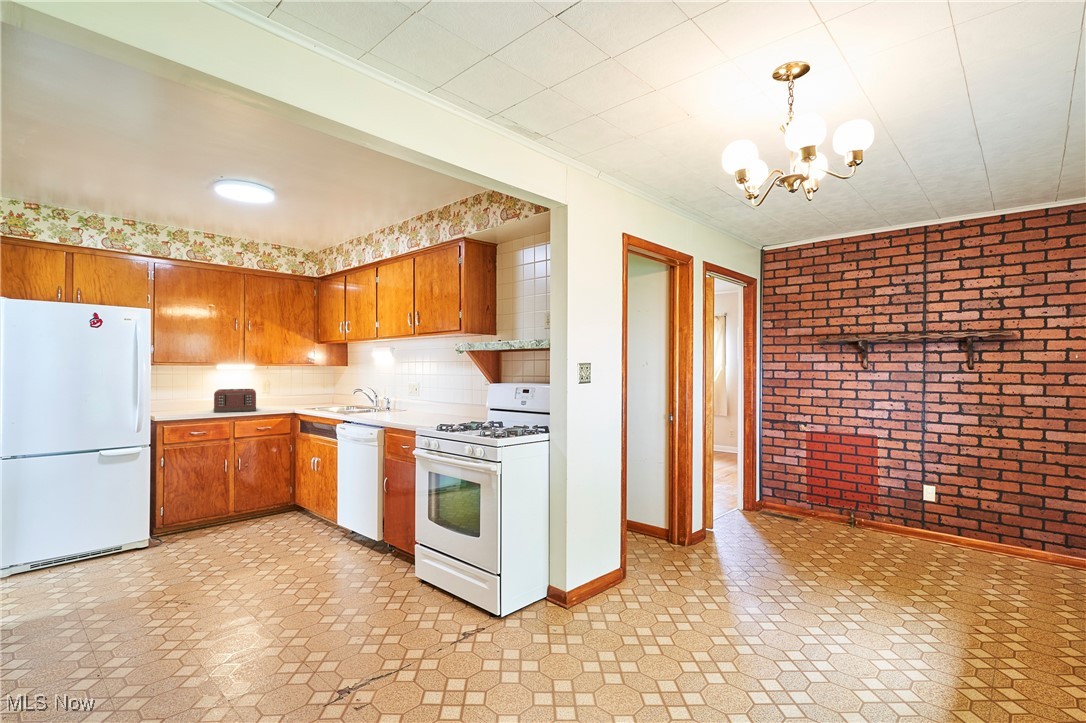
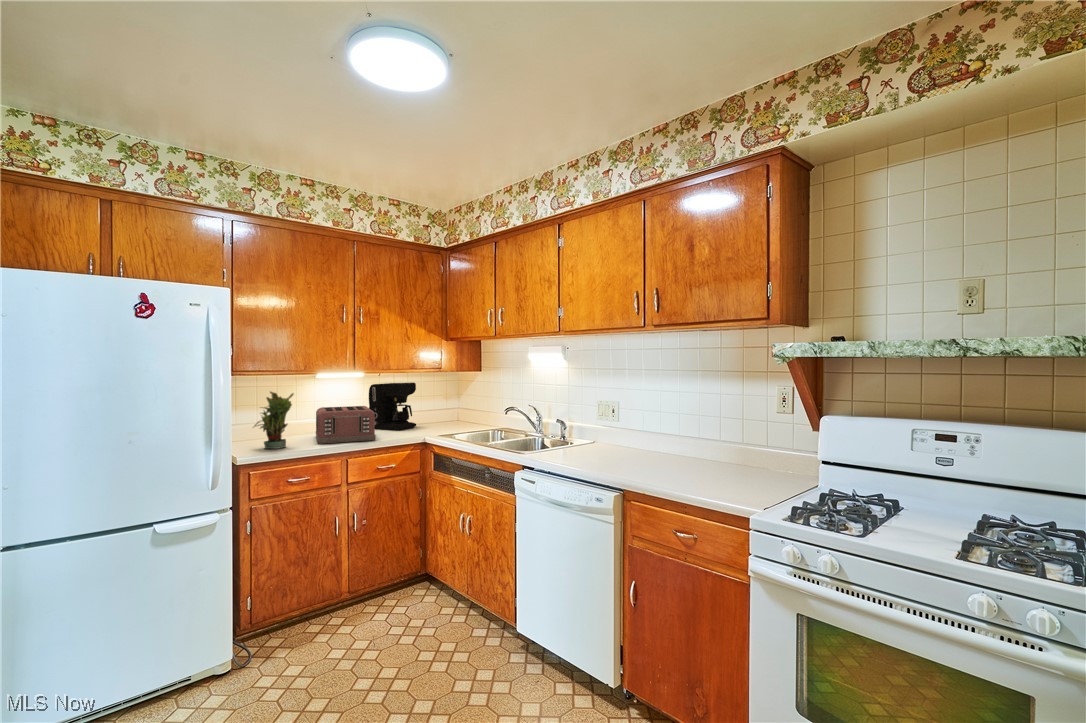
coffee maker: none [258,373,295,407] -> present [369,382,416,430]
potted plant: none [167,376,196,414] -> present [254,392,293,449]

